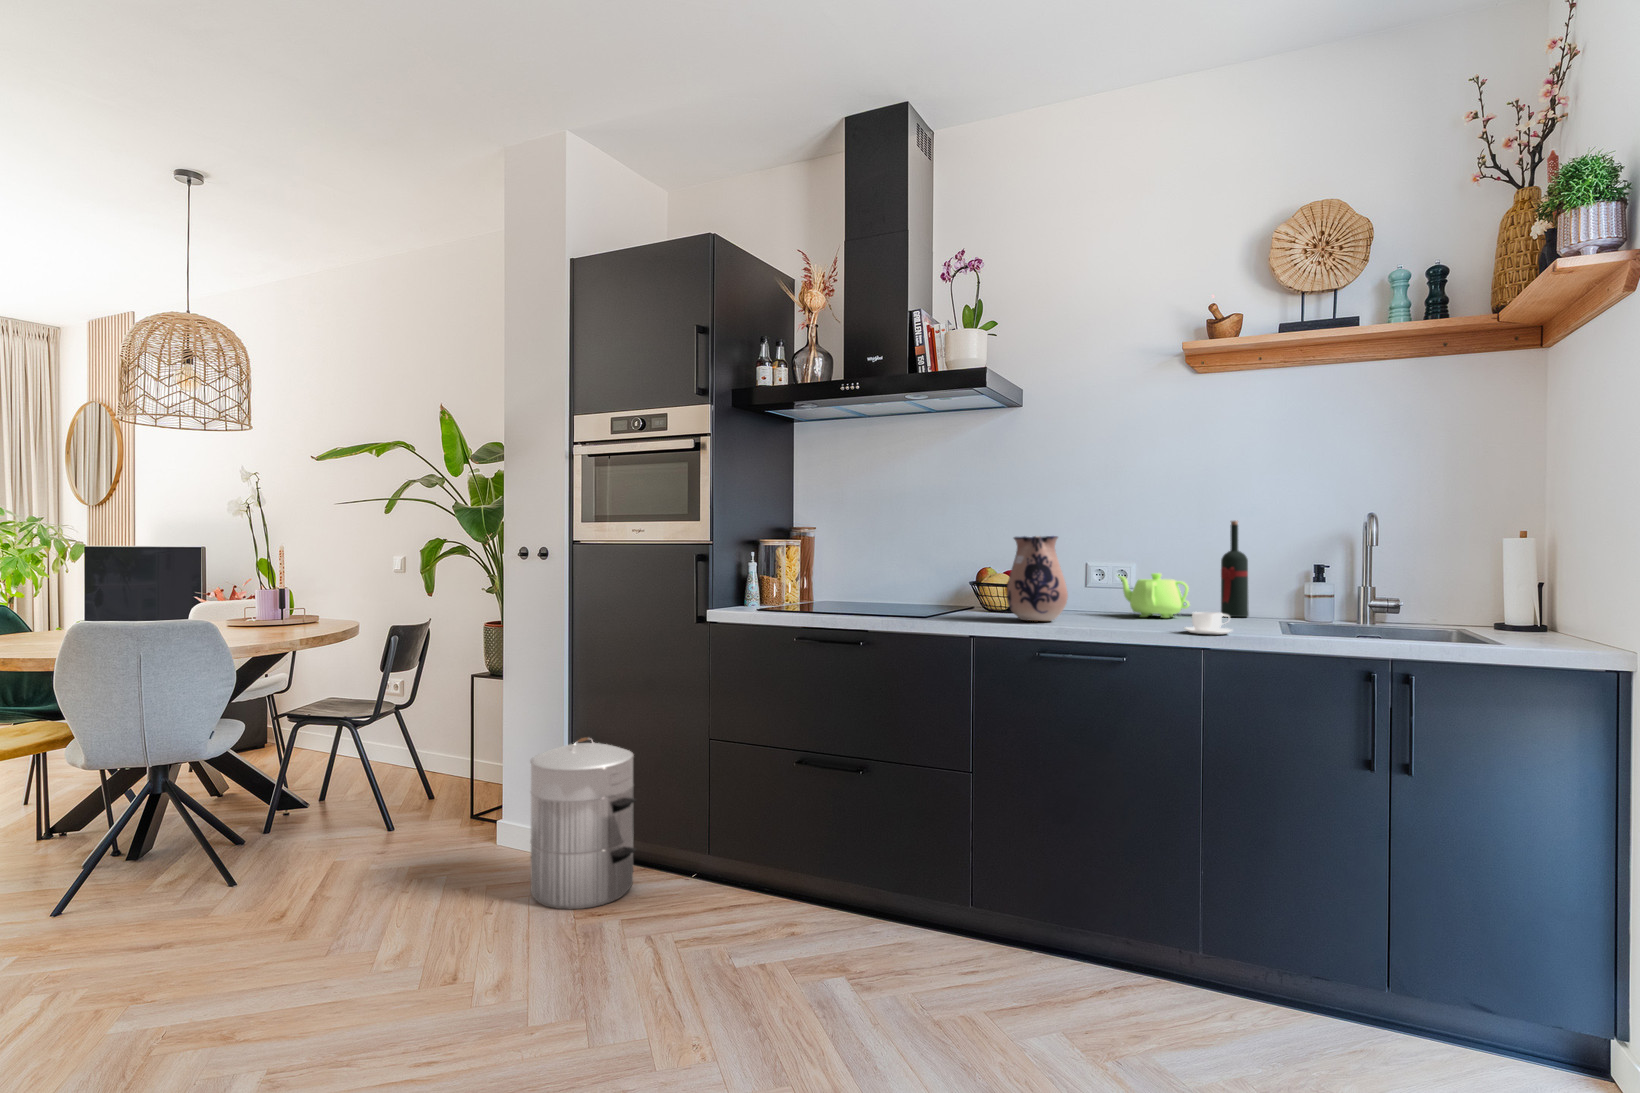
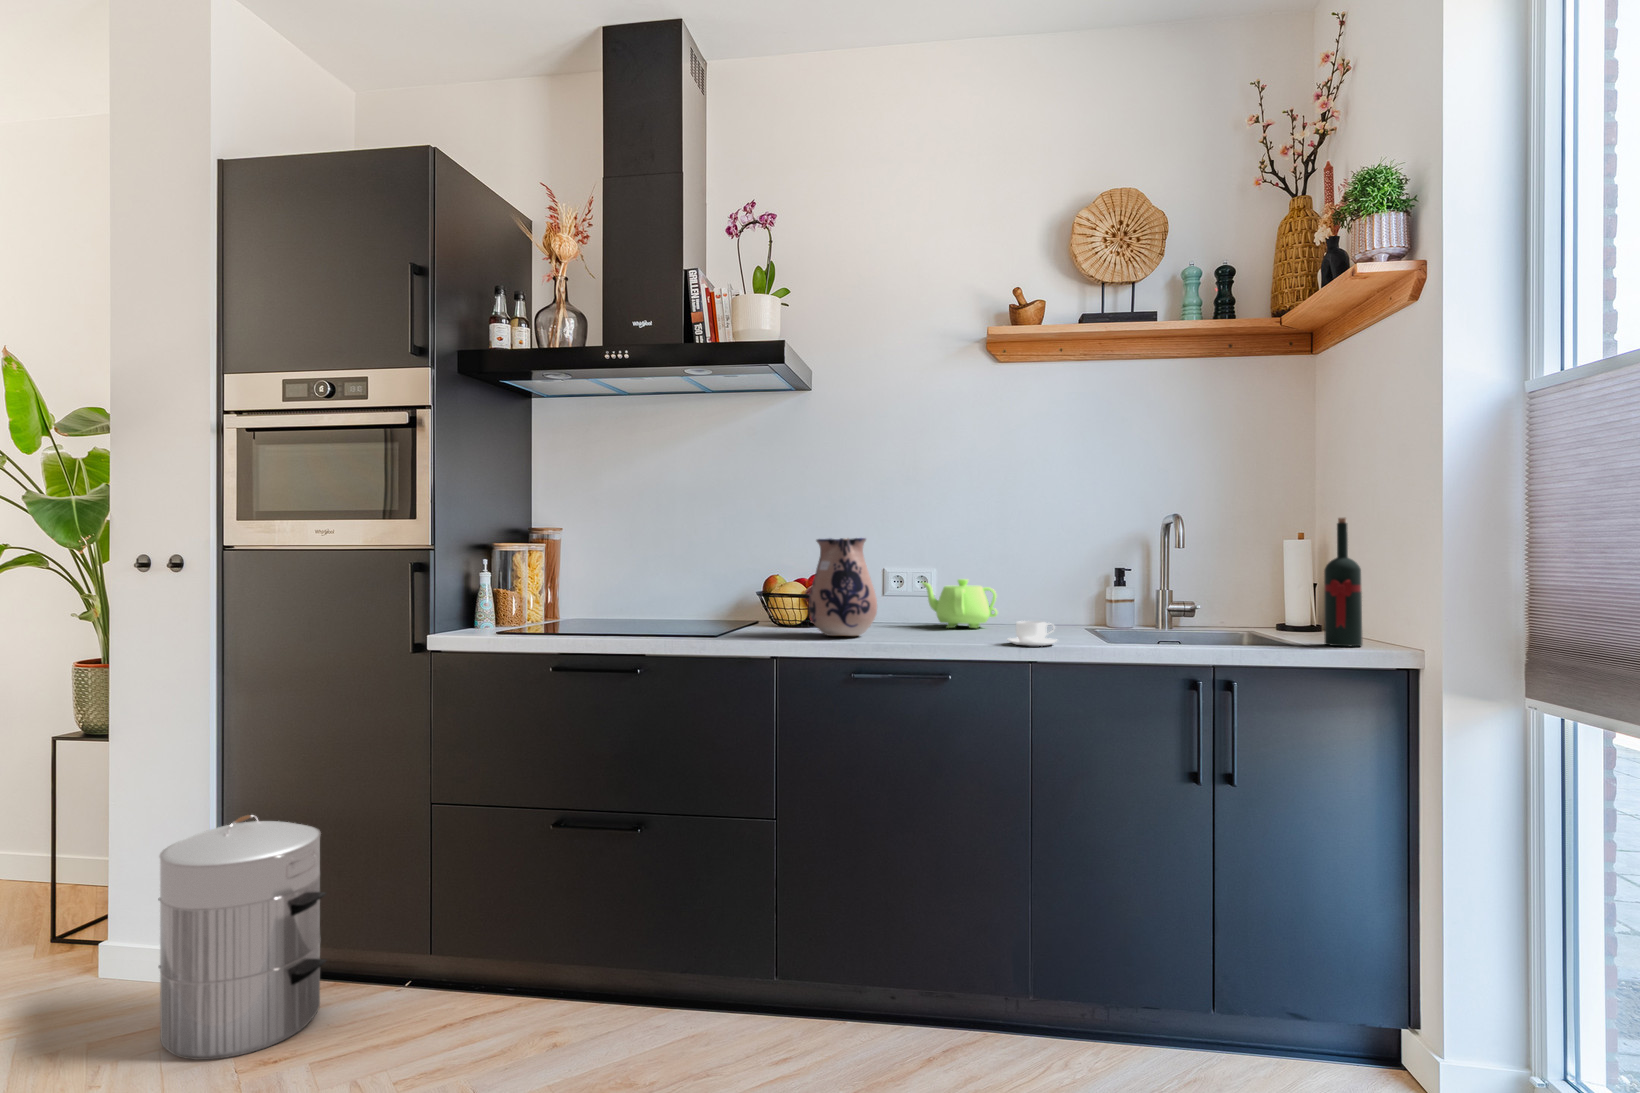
wine bottle: present [1221,521,1249,617] -> present [1324,518,1362,646]

